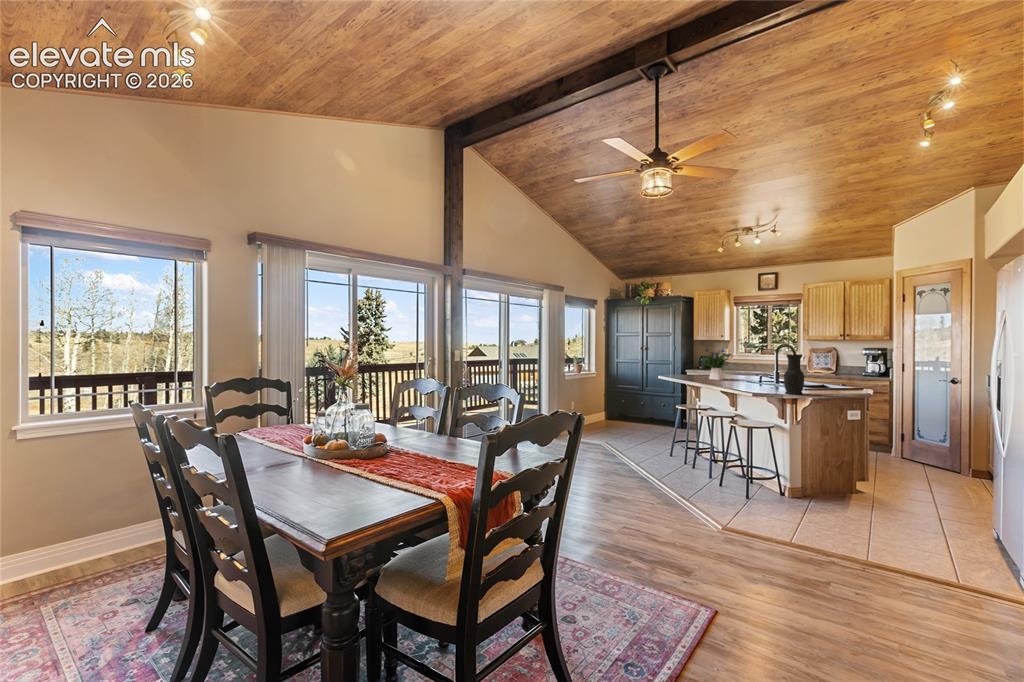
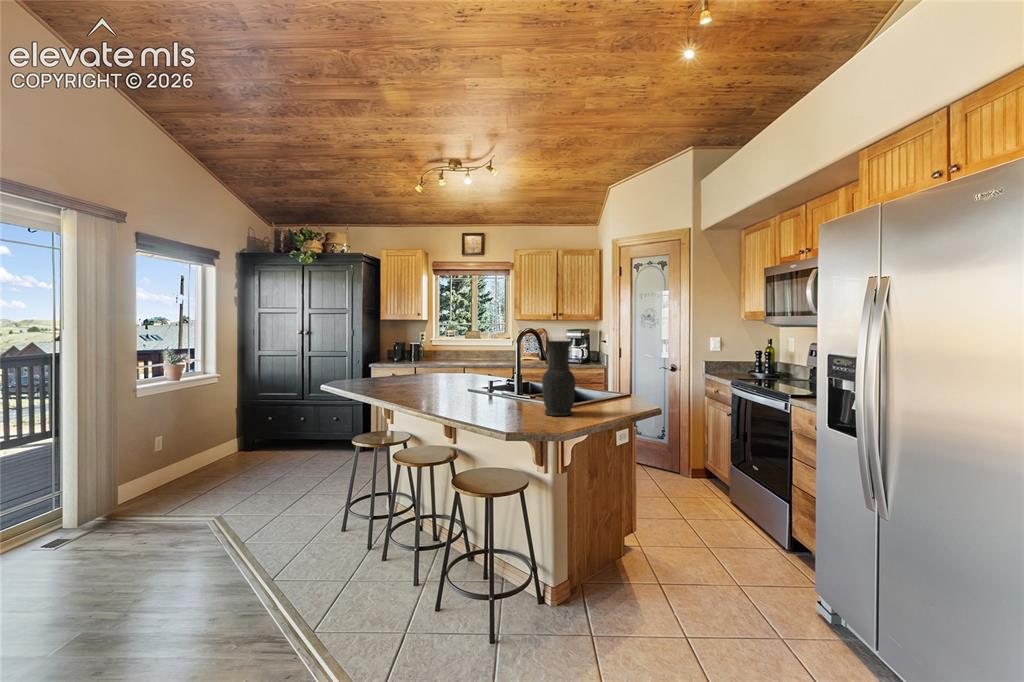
flower arrangement: present [702,348,732,380] -> none [389,329,445,387]

